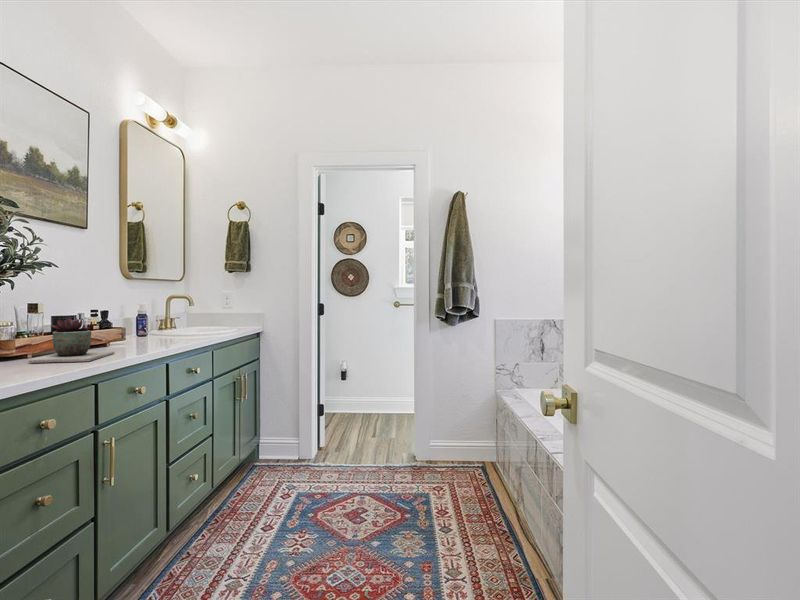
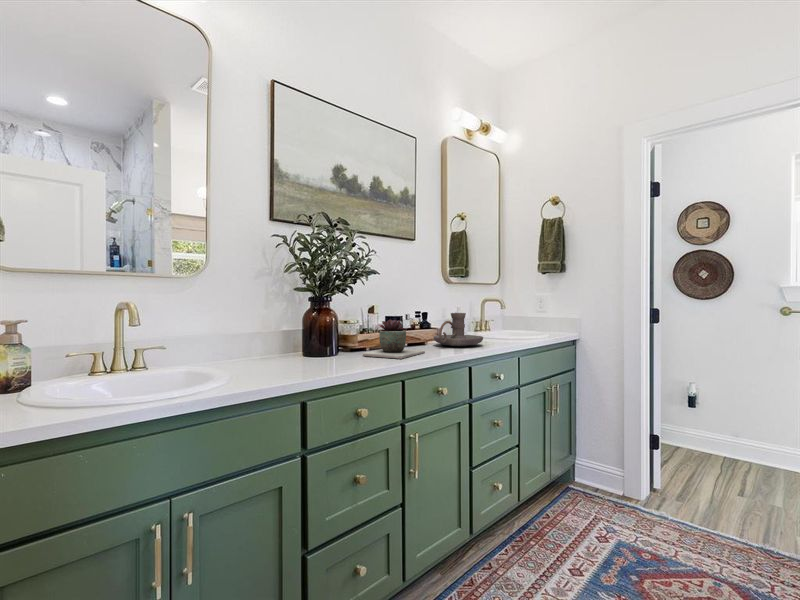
candle holder: none [119,310,179,345] -> present [434,313,483,346]

